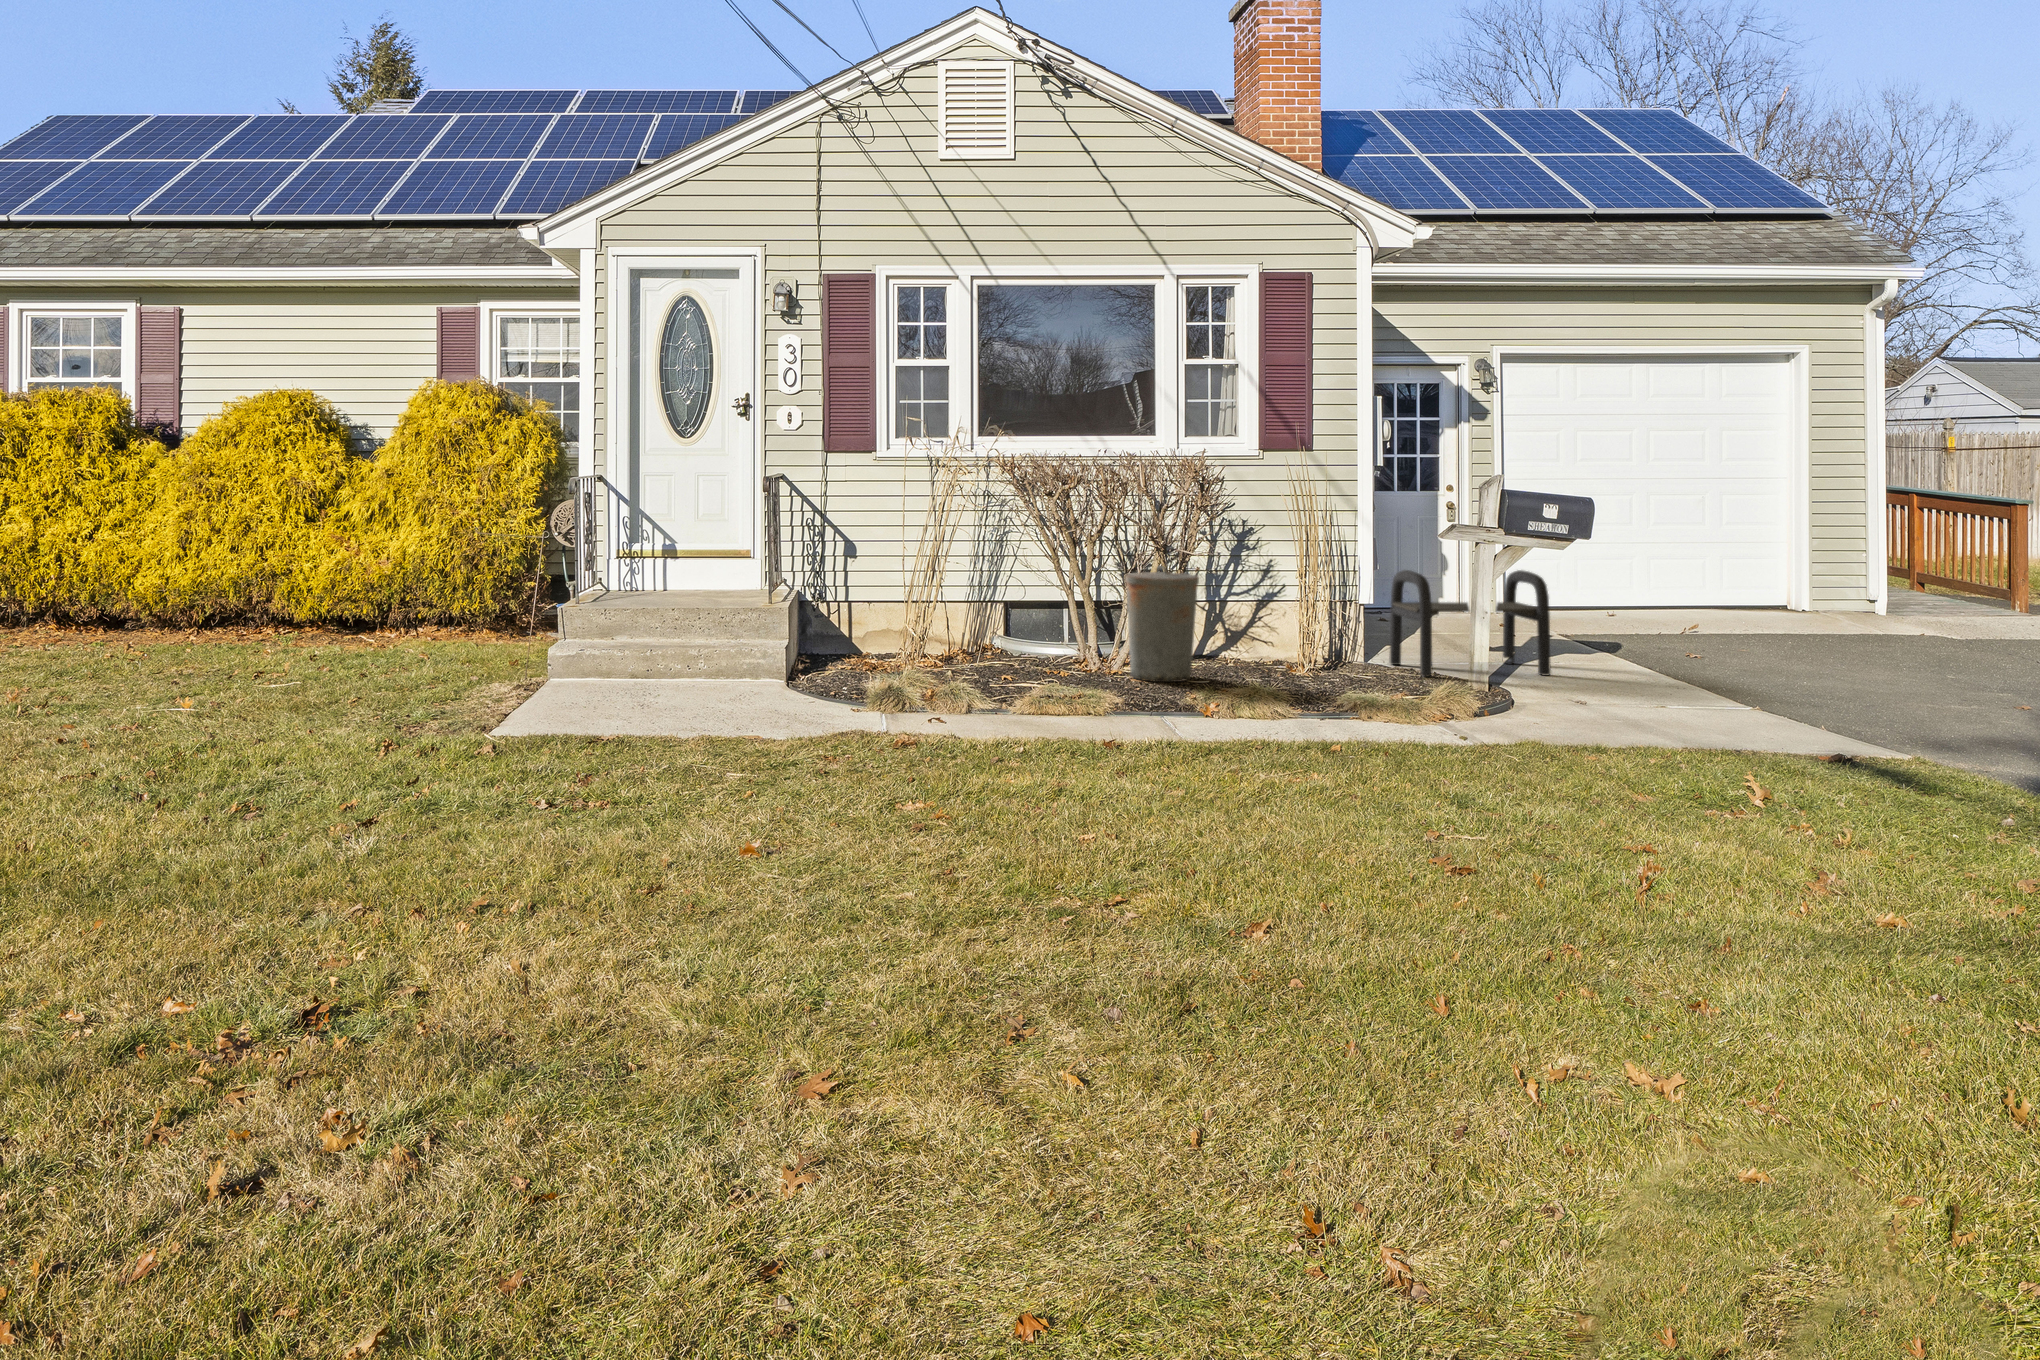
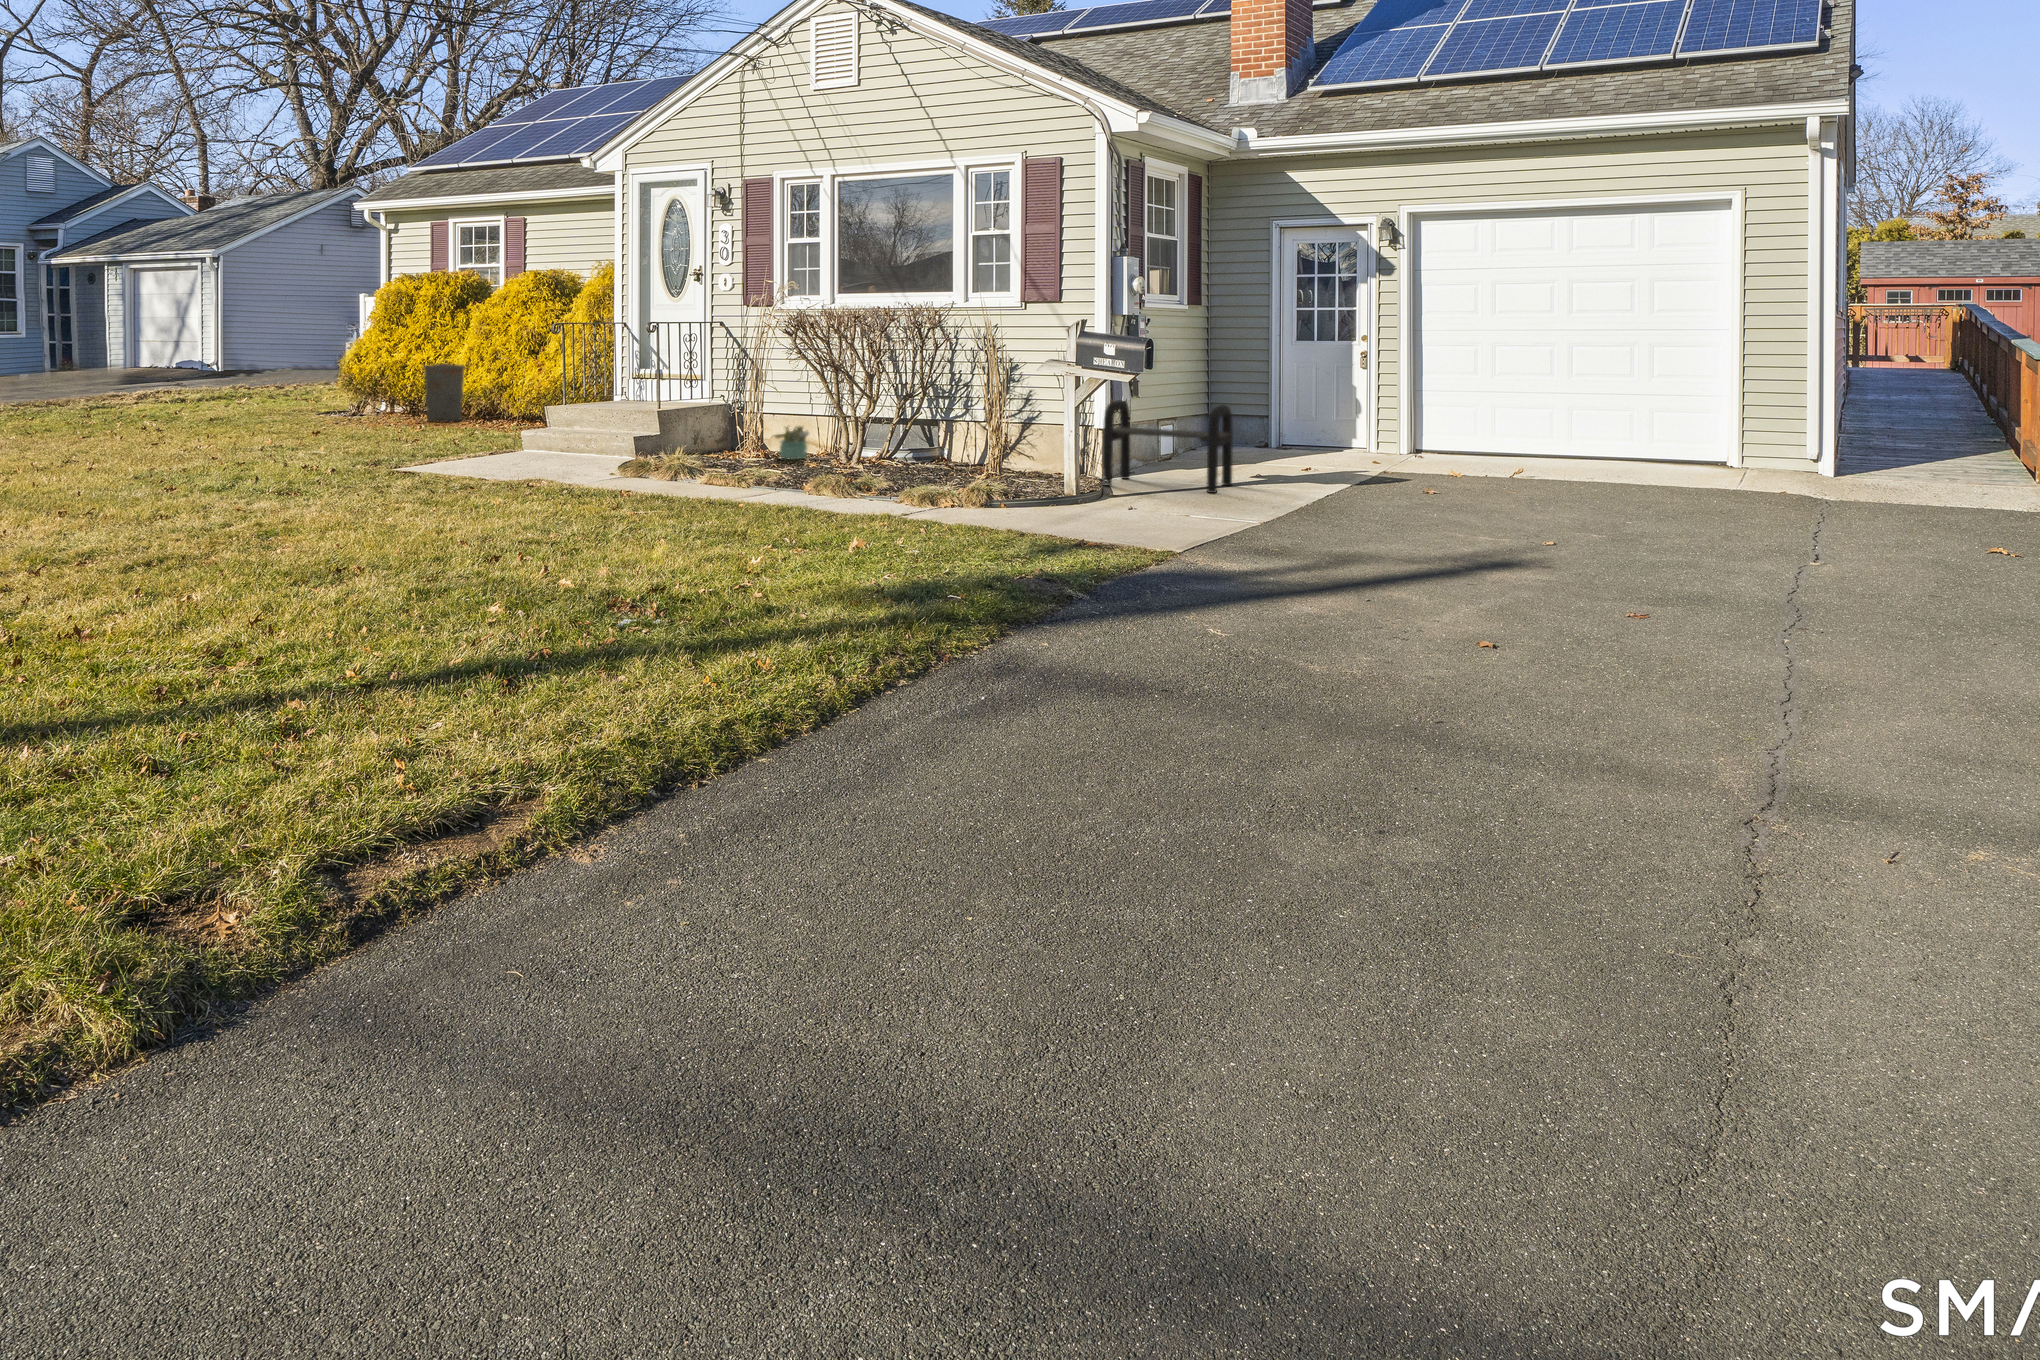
trash can: present [1125,566,1199,682] -> present [423,362,465,423]
decorative plant: none [916,624,971,674] -> present [775,426,809,460]

